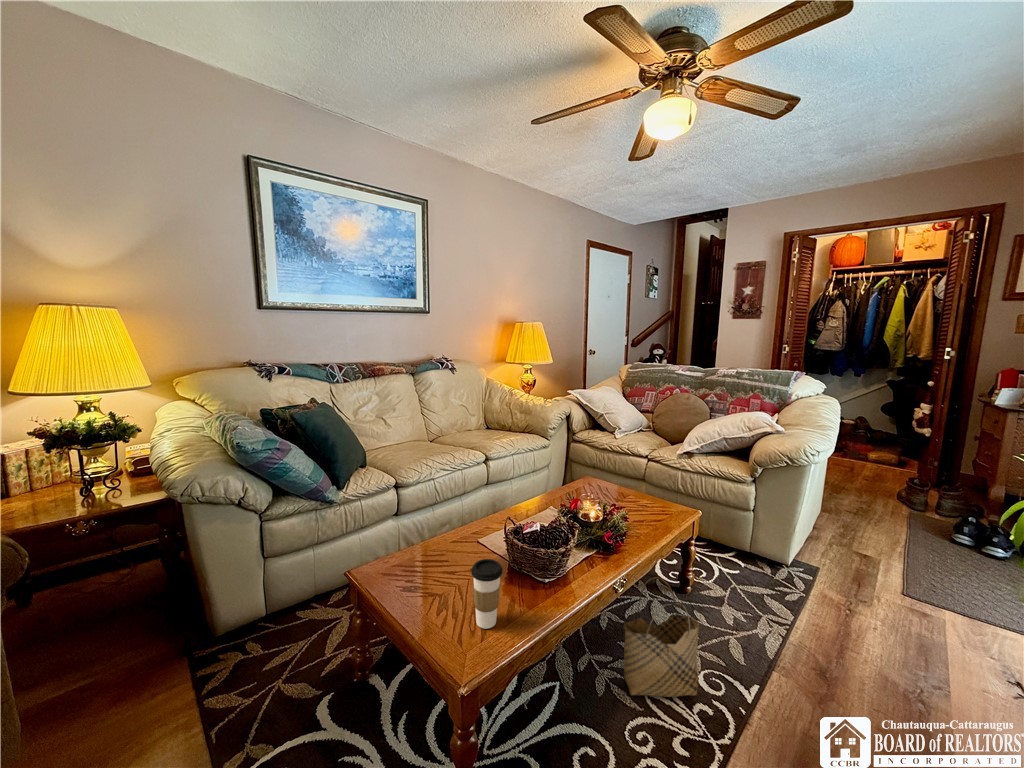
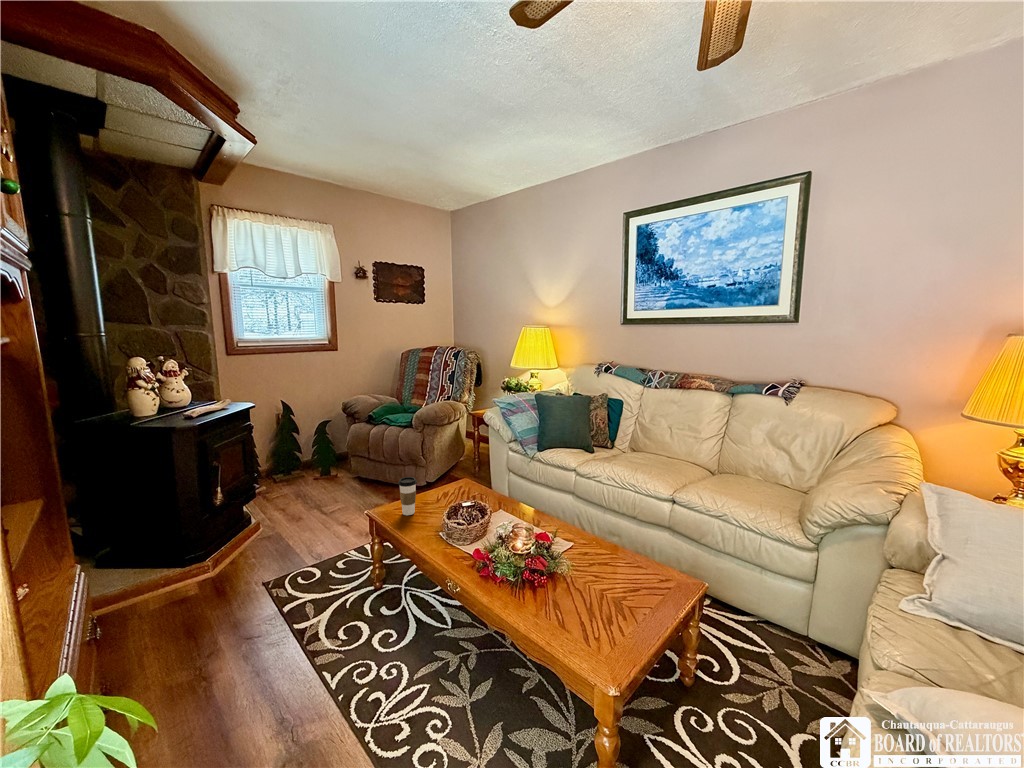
woven basket: present [624,577,699,697] -> none [410,600,456,727]

